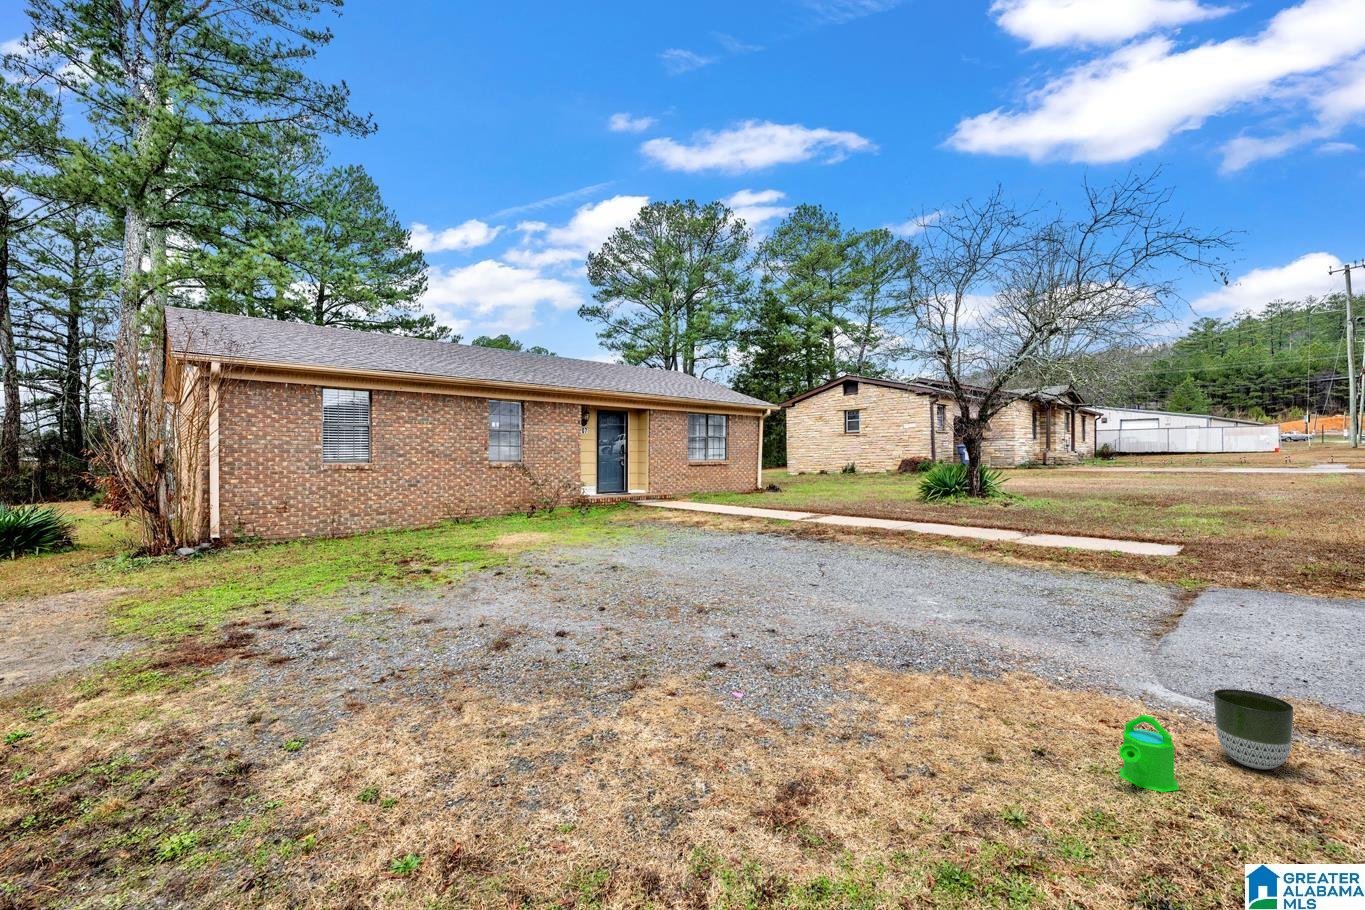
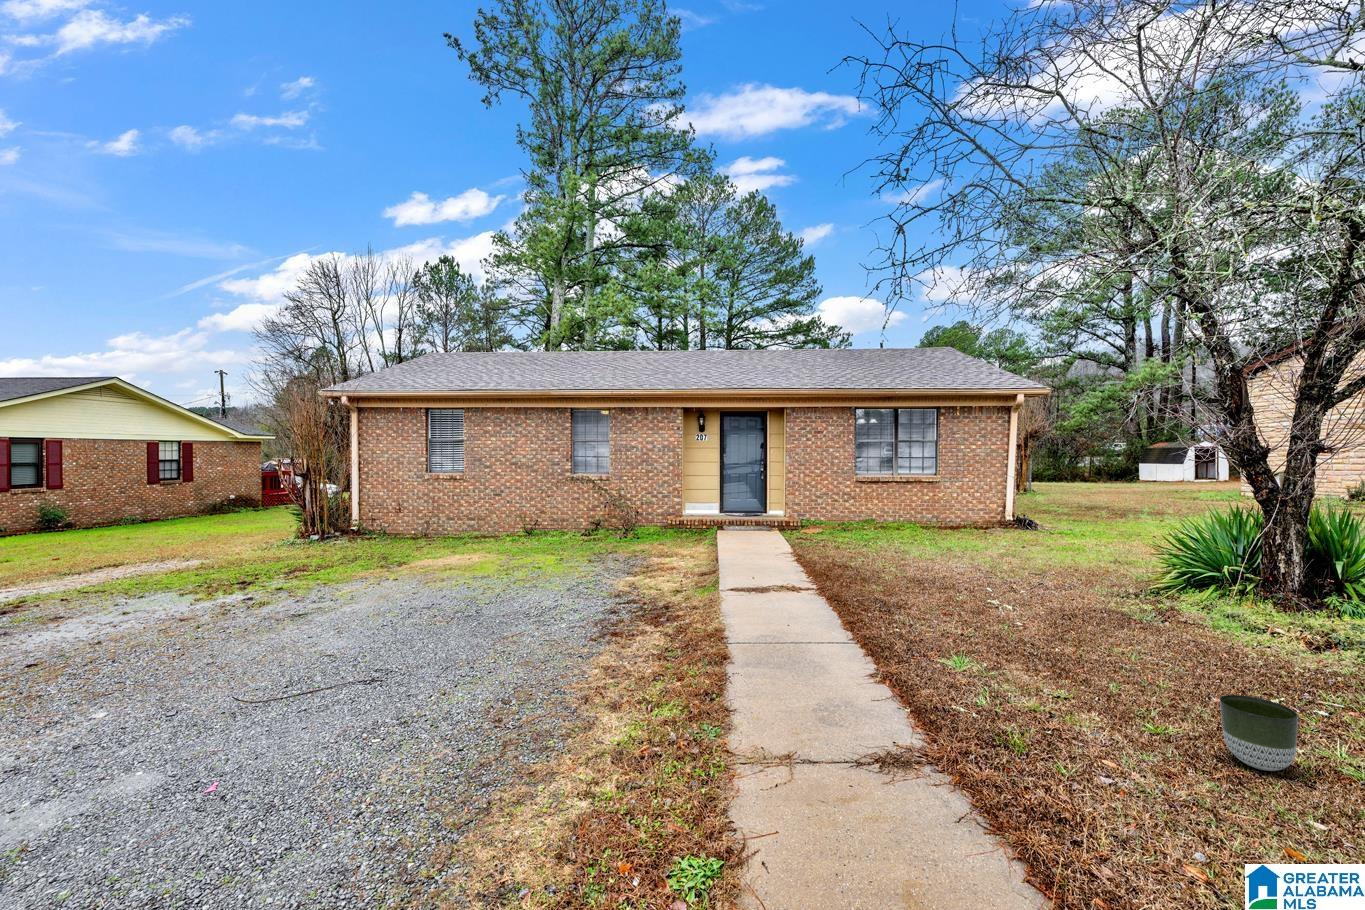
watering can: present [1119,715,1179,792] -> none [1126,718,1185,790]

